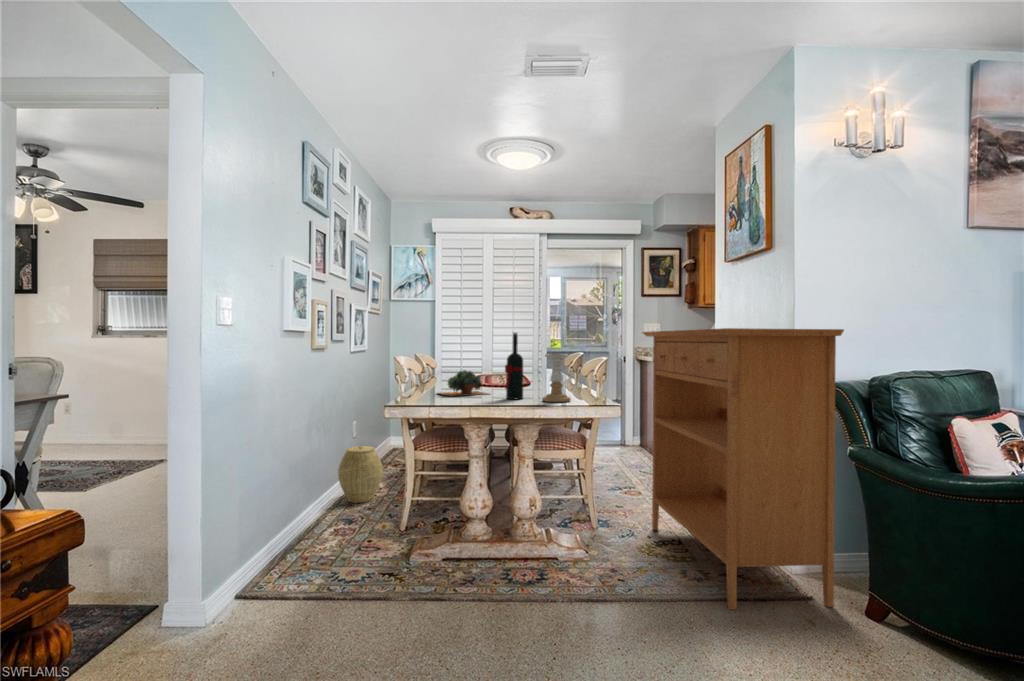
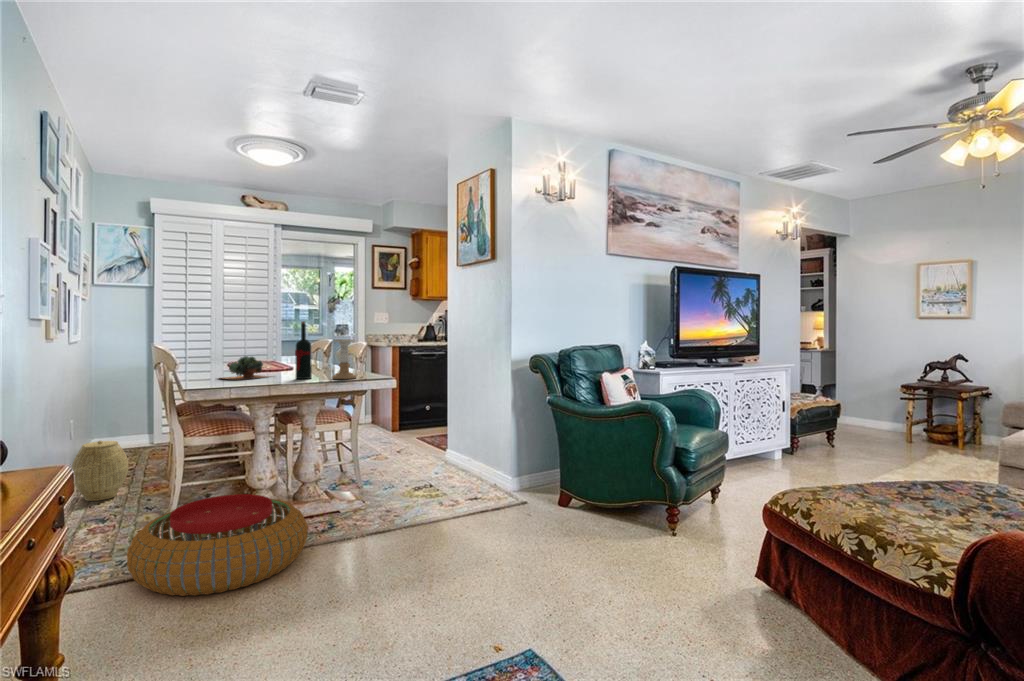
console table: present [642,328,844,610] -> none [396,319,547,520]
pouf: none [323,523,502,638] -> present [127,494,308,596]

